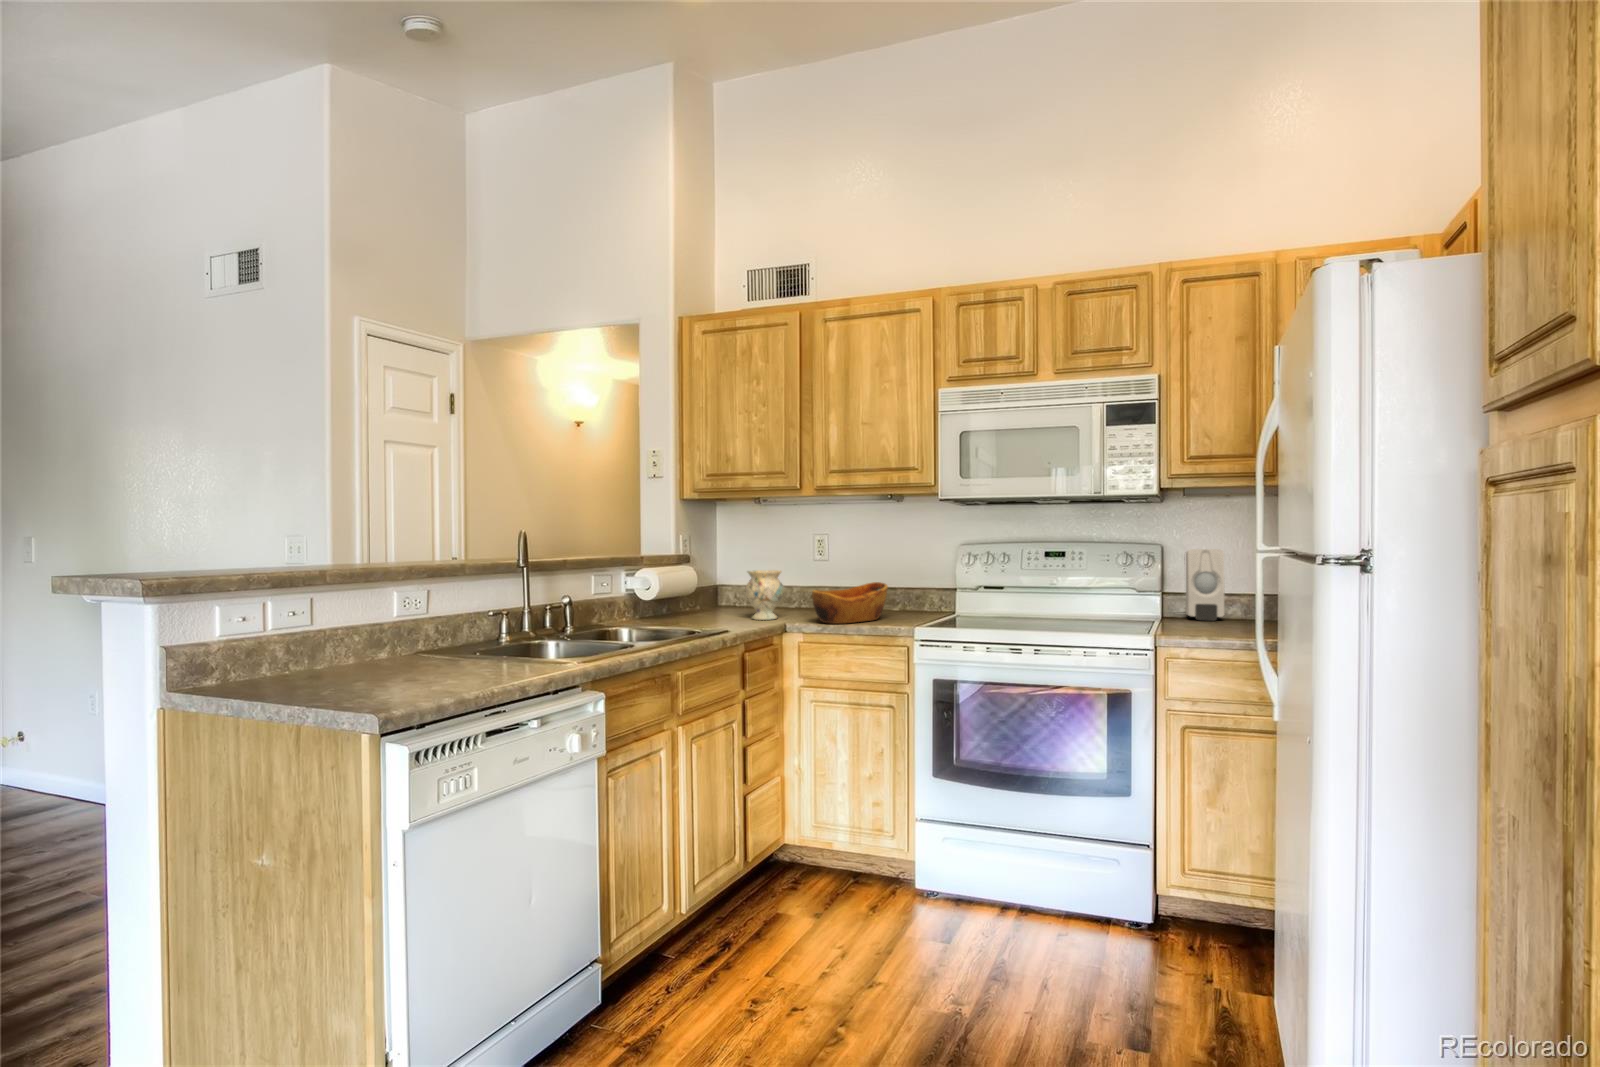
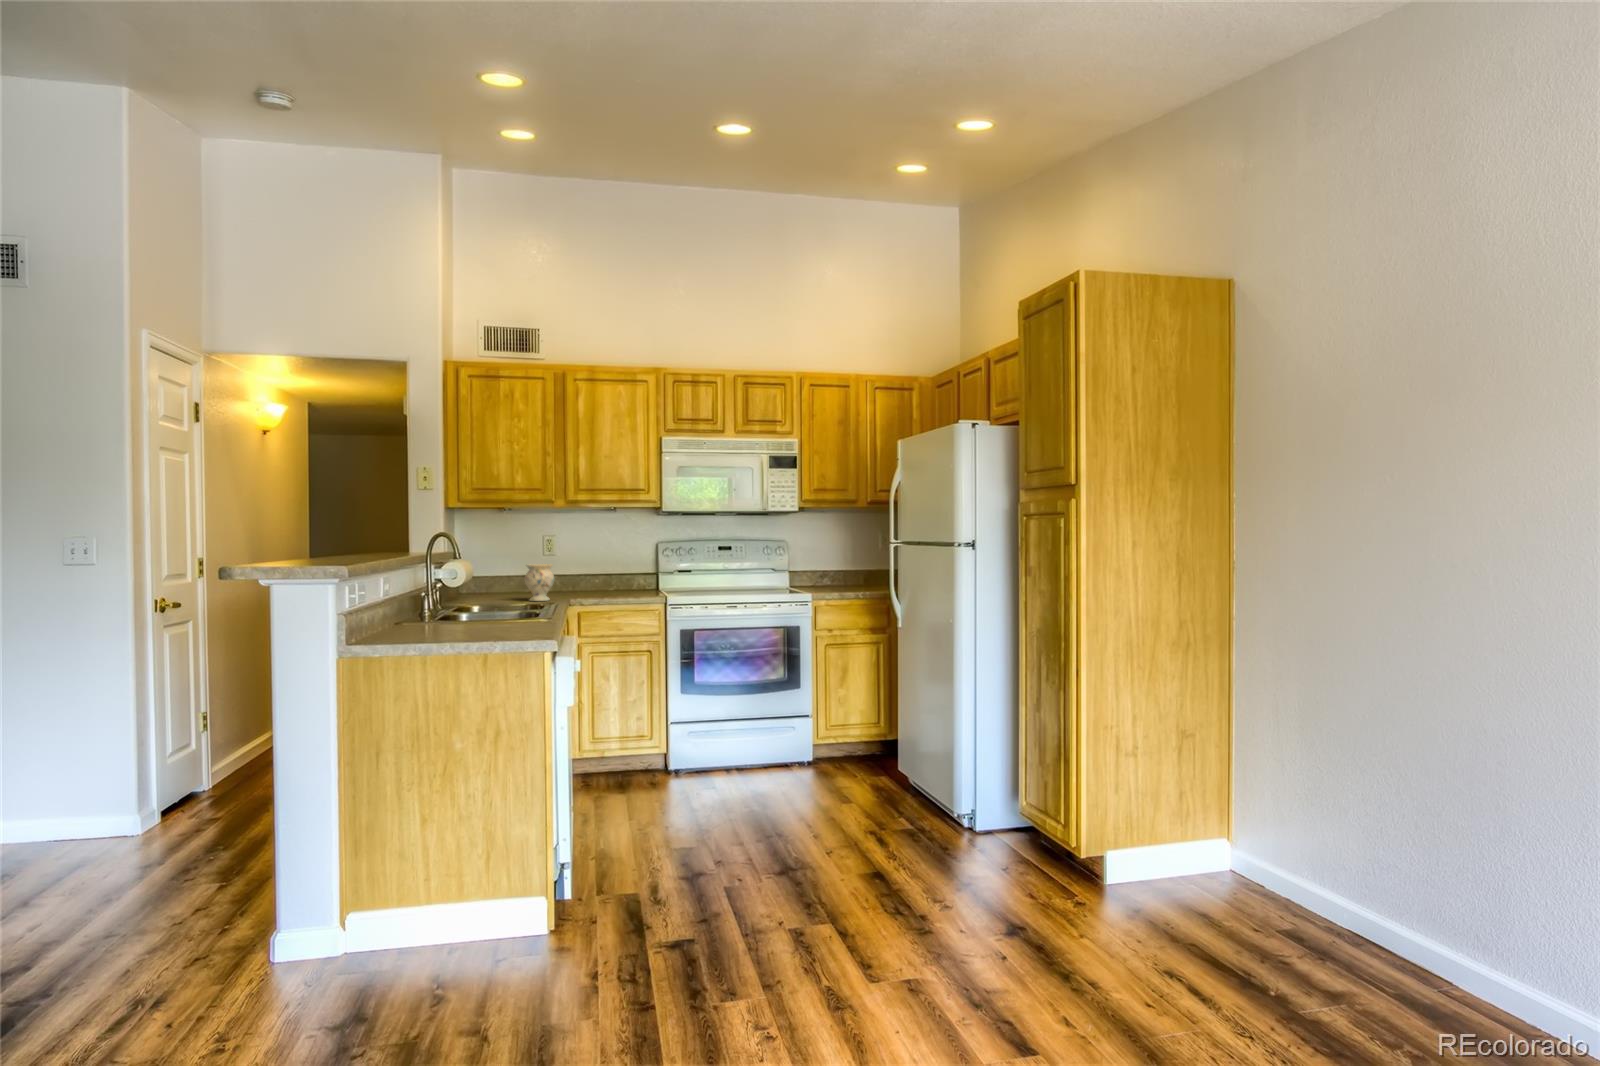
soap dispenser: present [1185,549,1224,621] -> none [795,544,822,587]
wooden bowl: present [812,582,888,624] -> none [585,571,630,600]

